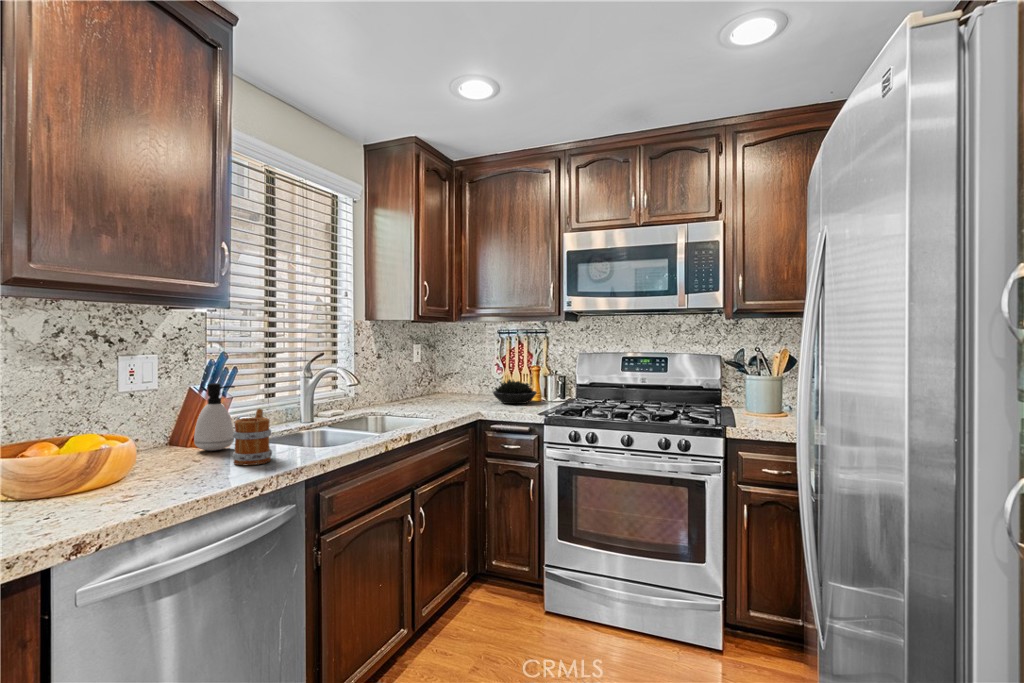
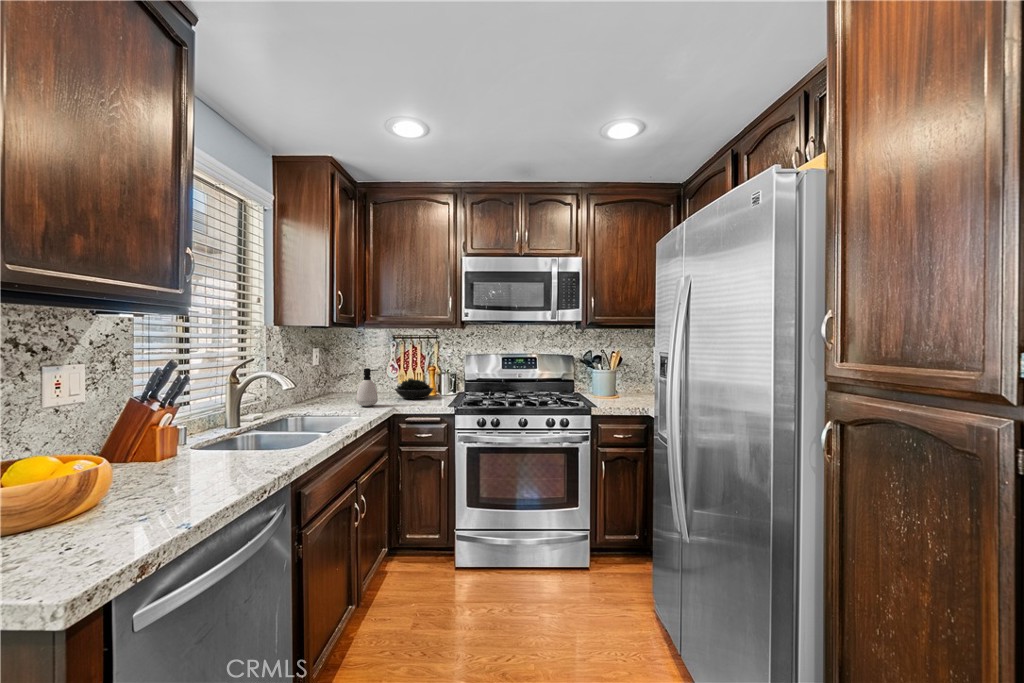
soap dispenser: present [194,383,235,450] -> present [357,368,378,406]
mug: present [232,409,272,465] -> none [210,419,254,480]

